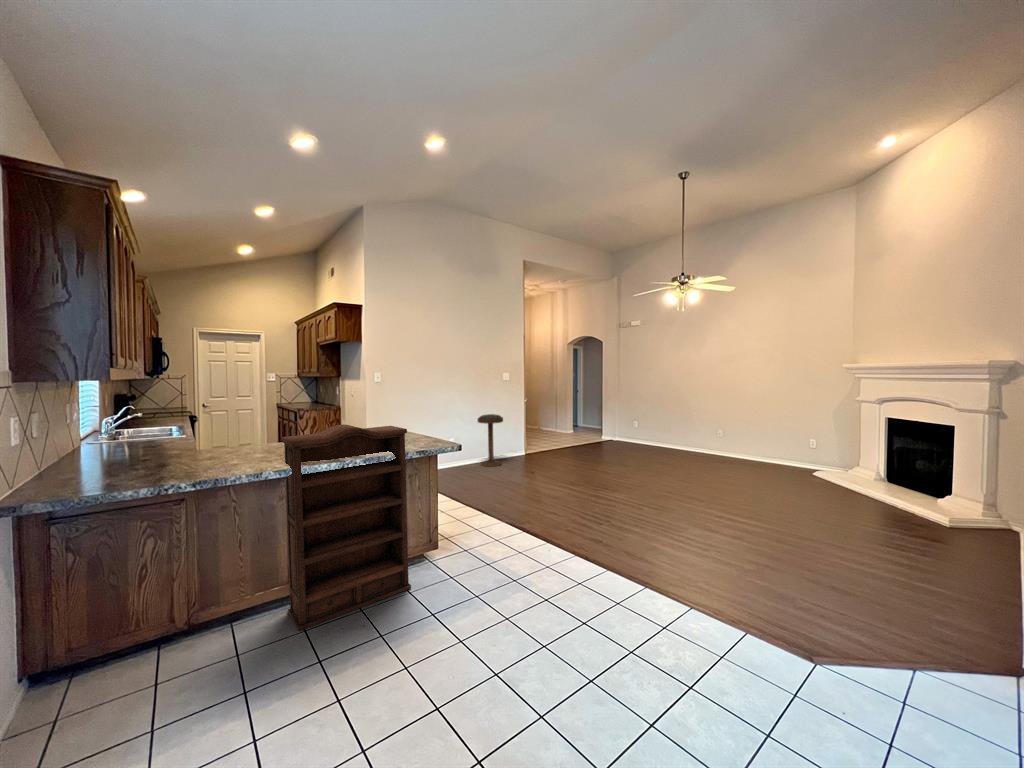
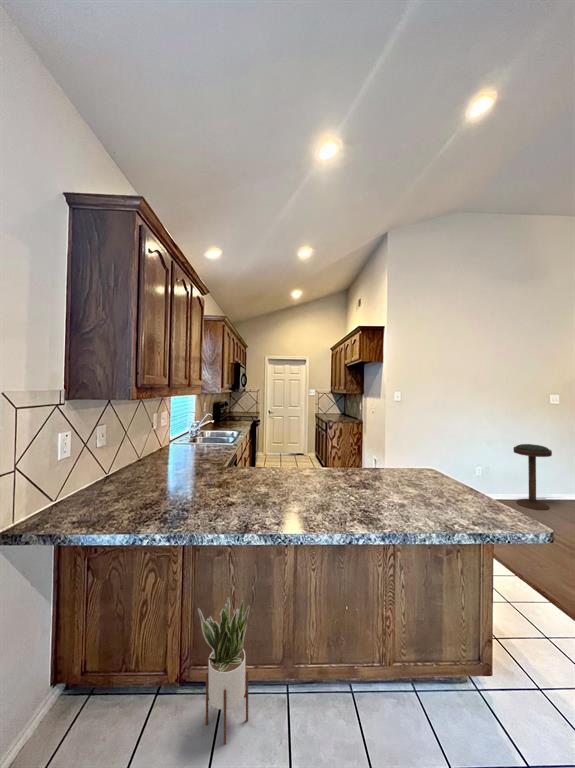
bookshelf: present [282,424,411,631] -> none [278,468,441,754]
potted plant: none [216,536,265,644] -> present [198,597,250,744]

